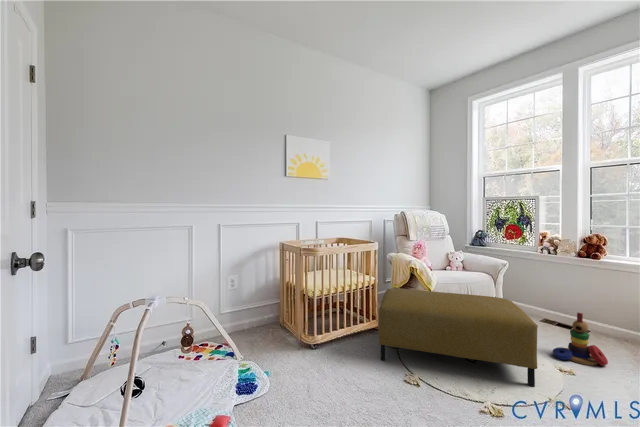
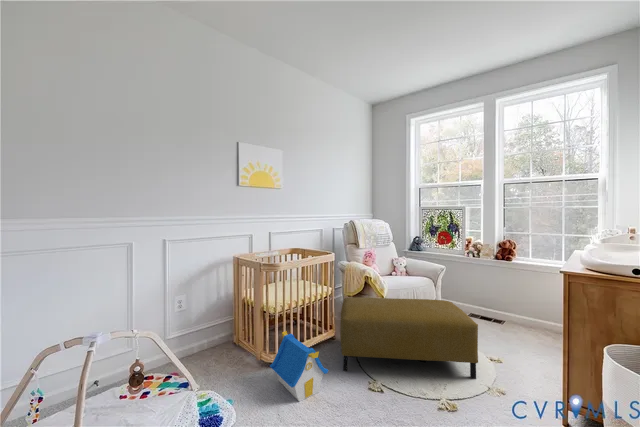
stacking toy: present [553,313,608,366] -> none [483,308,524,353]
toy house: none [306,314,362,382] -> present [270,331,328,402]

